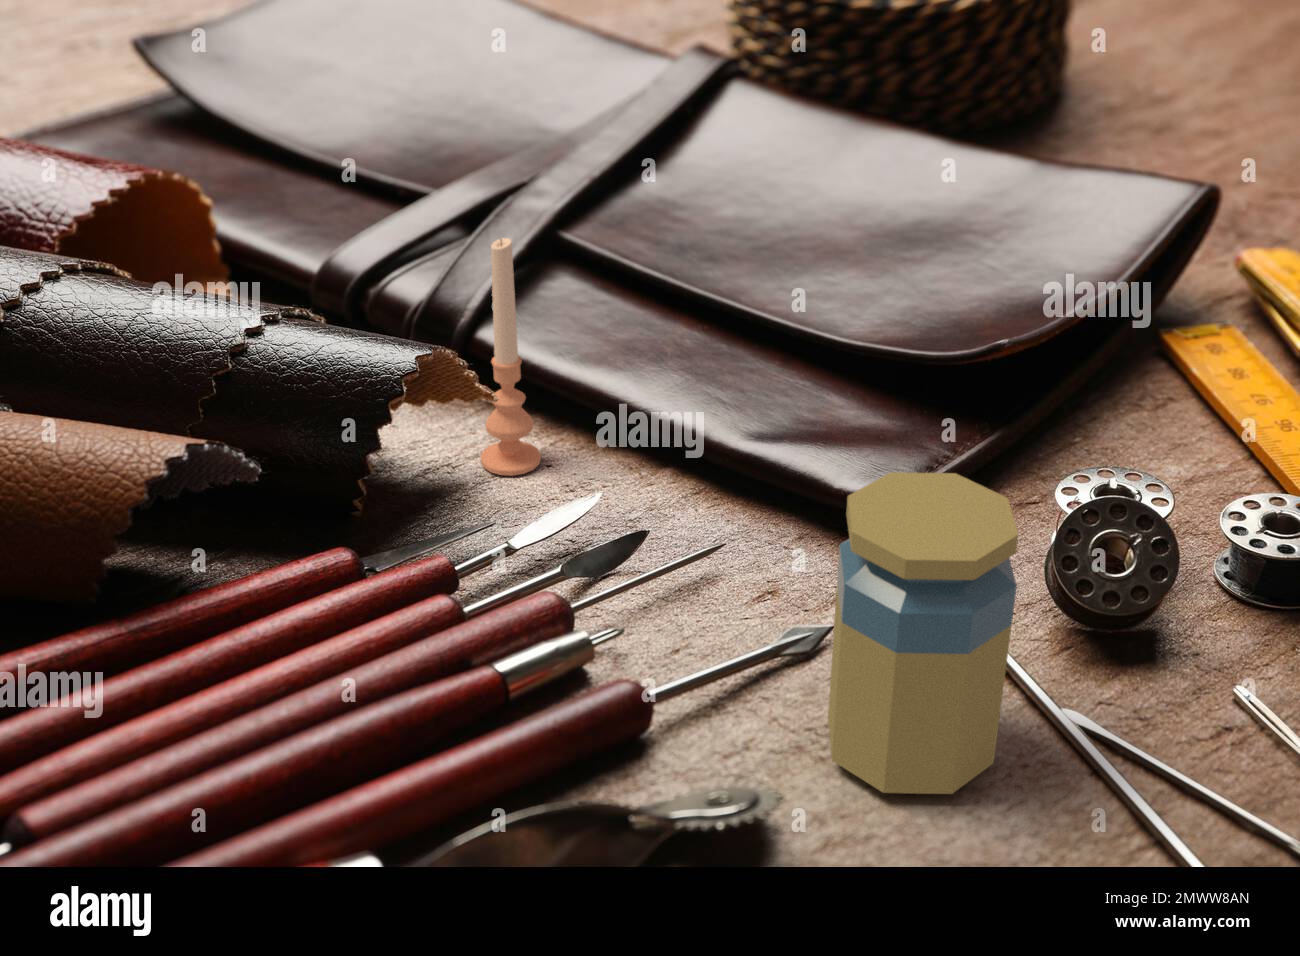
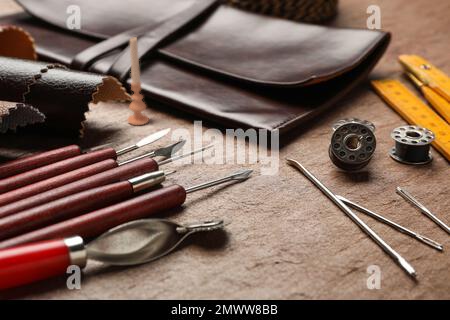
jar: present [828,472,1018,794] -> none [251,107,316,222]

